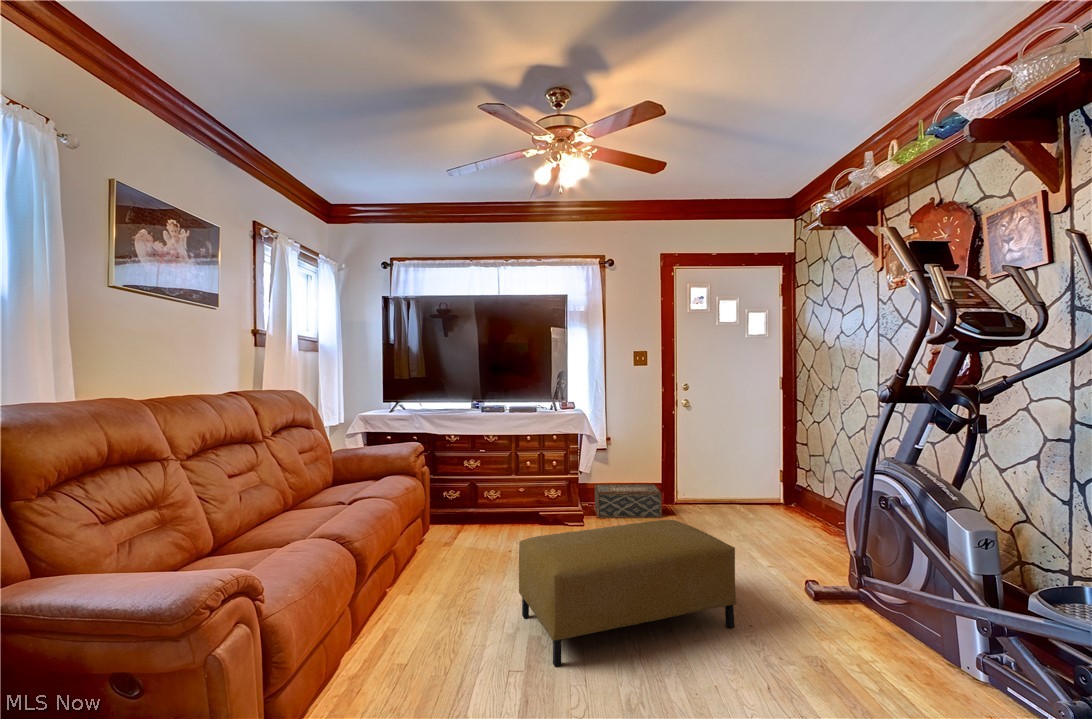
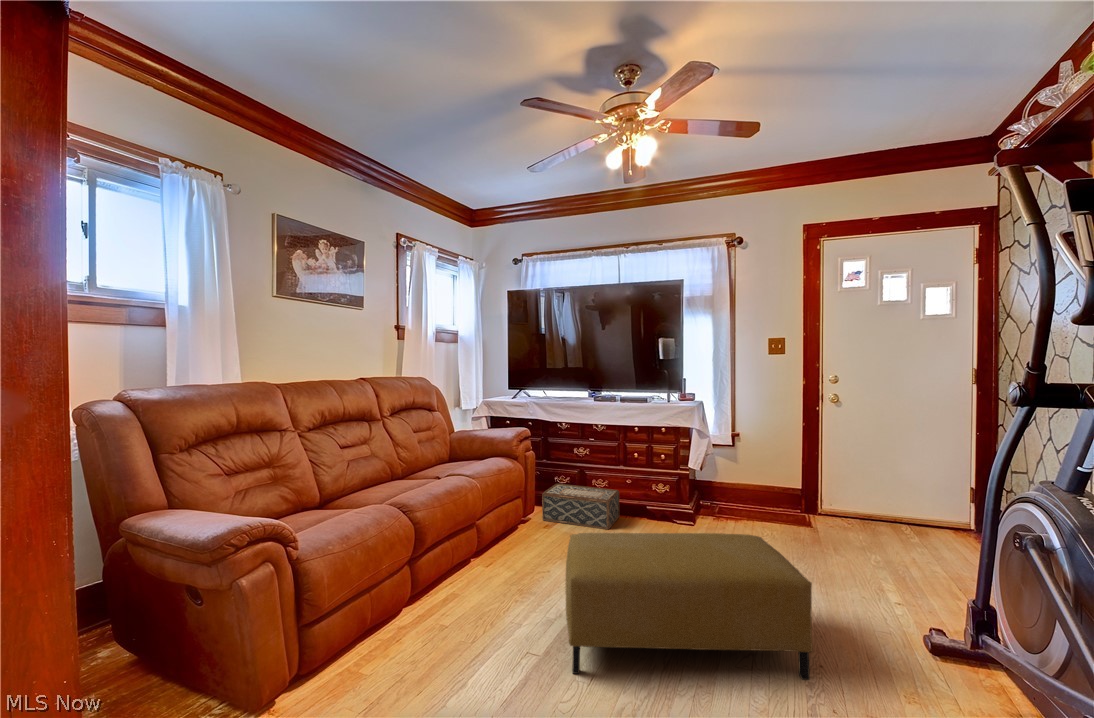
woven basket: present [595,484,662,518] -> present [542,484,620,530]

